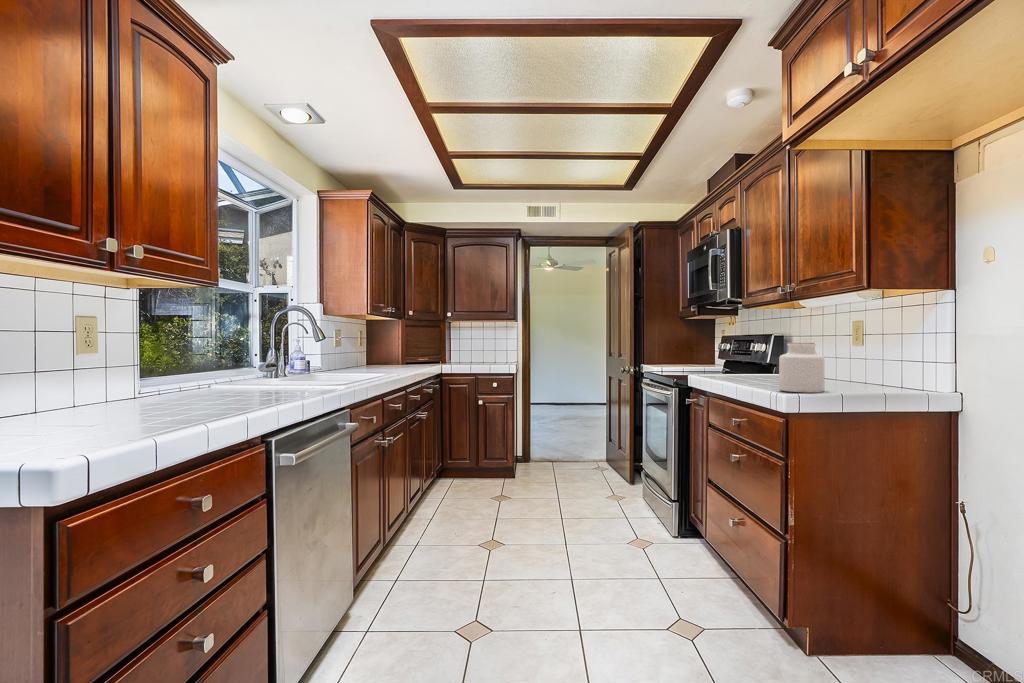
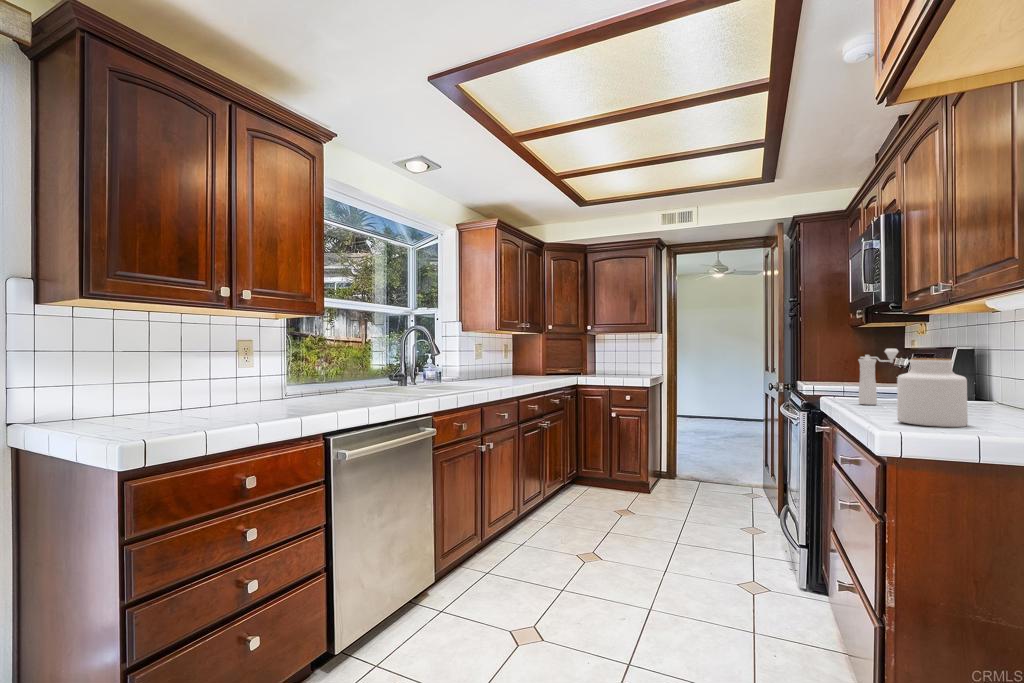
pepper mill: none [722,336,747,381] -> present [858,349,898,405]

